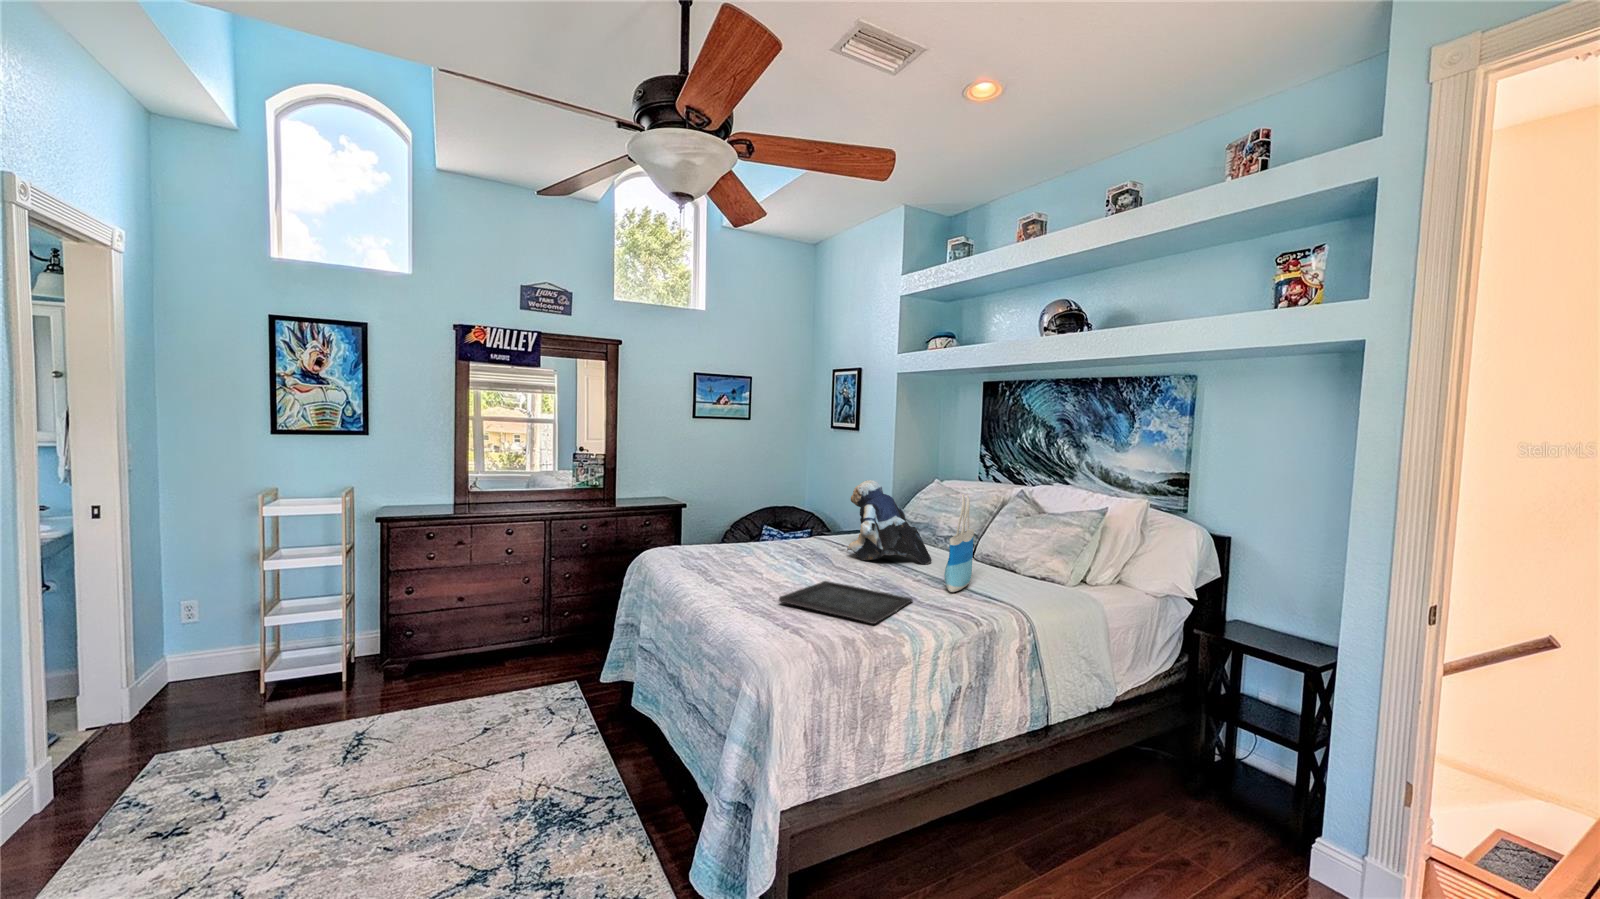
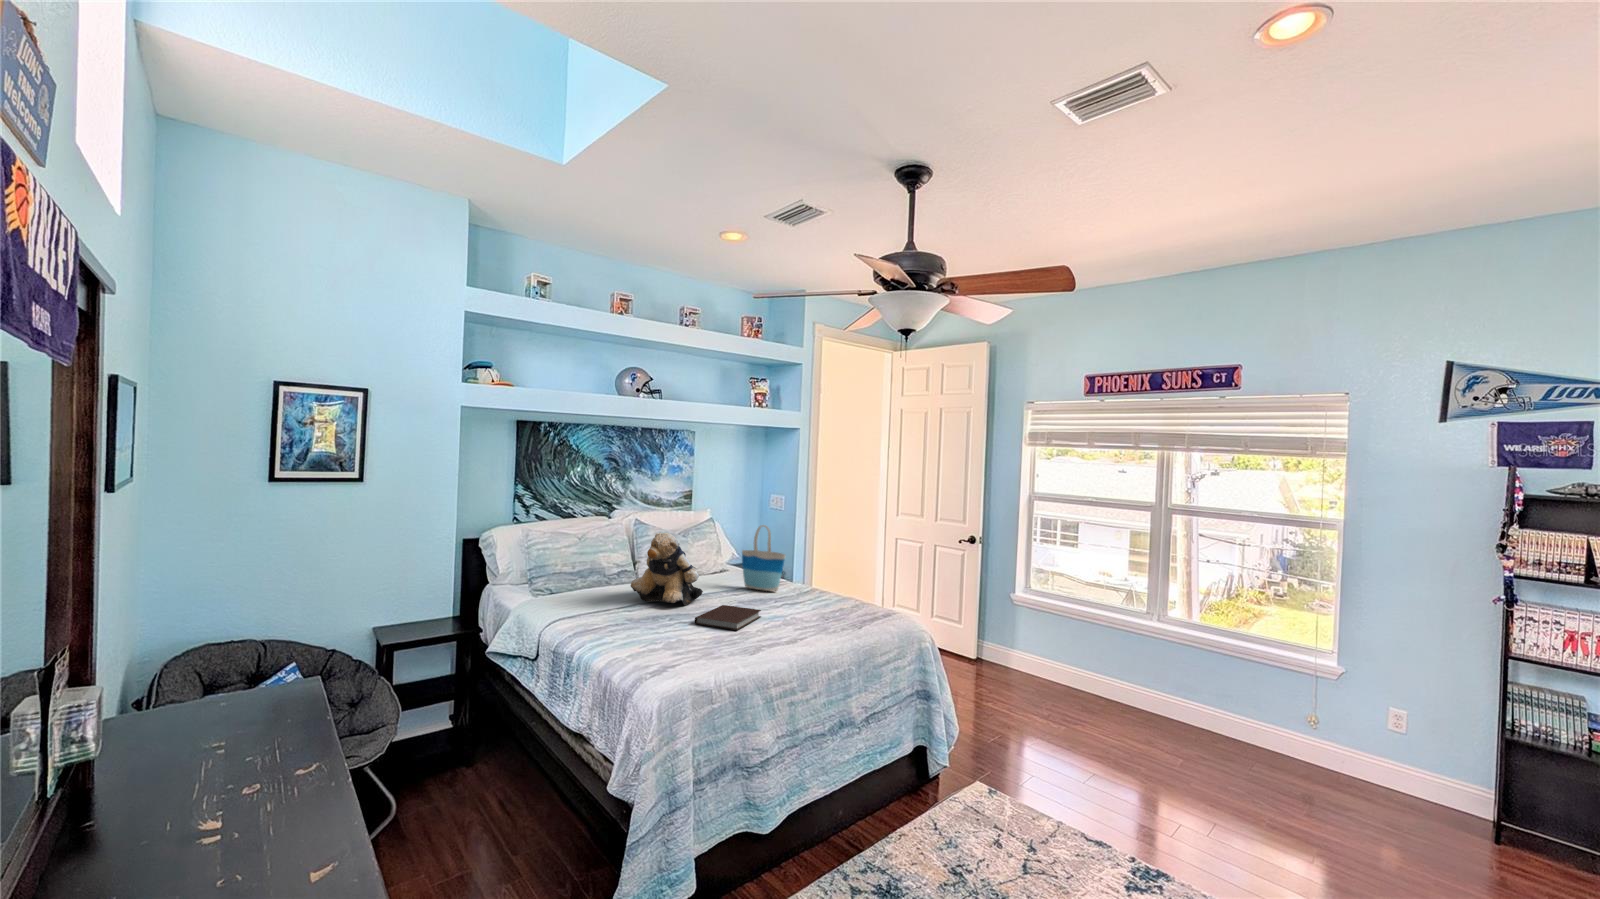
notebook: none [770,554,849,580] -> present [695,605,761,630]
tray: present [779,581,913,624] -> none [776,598,861,624]

